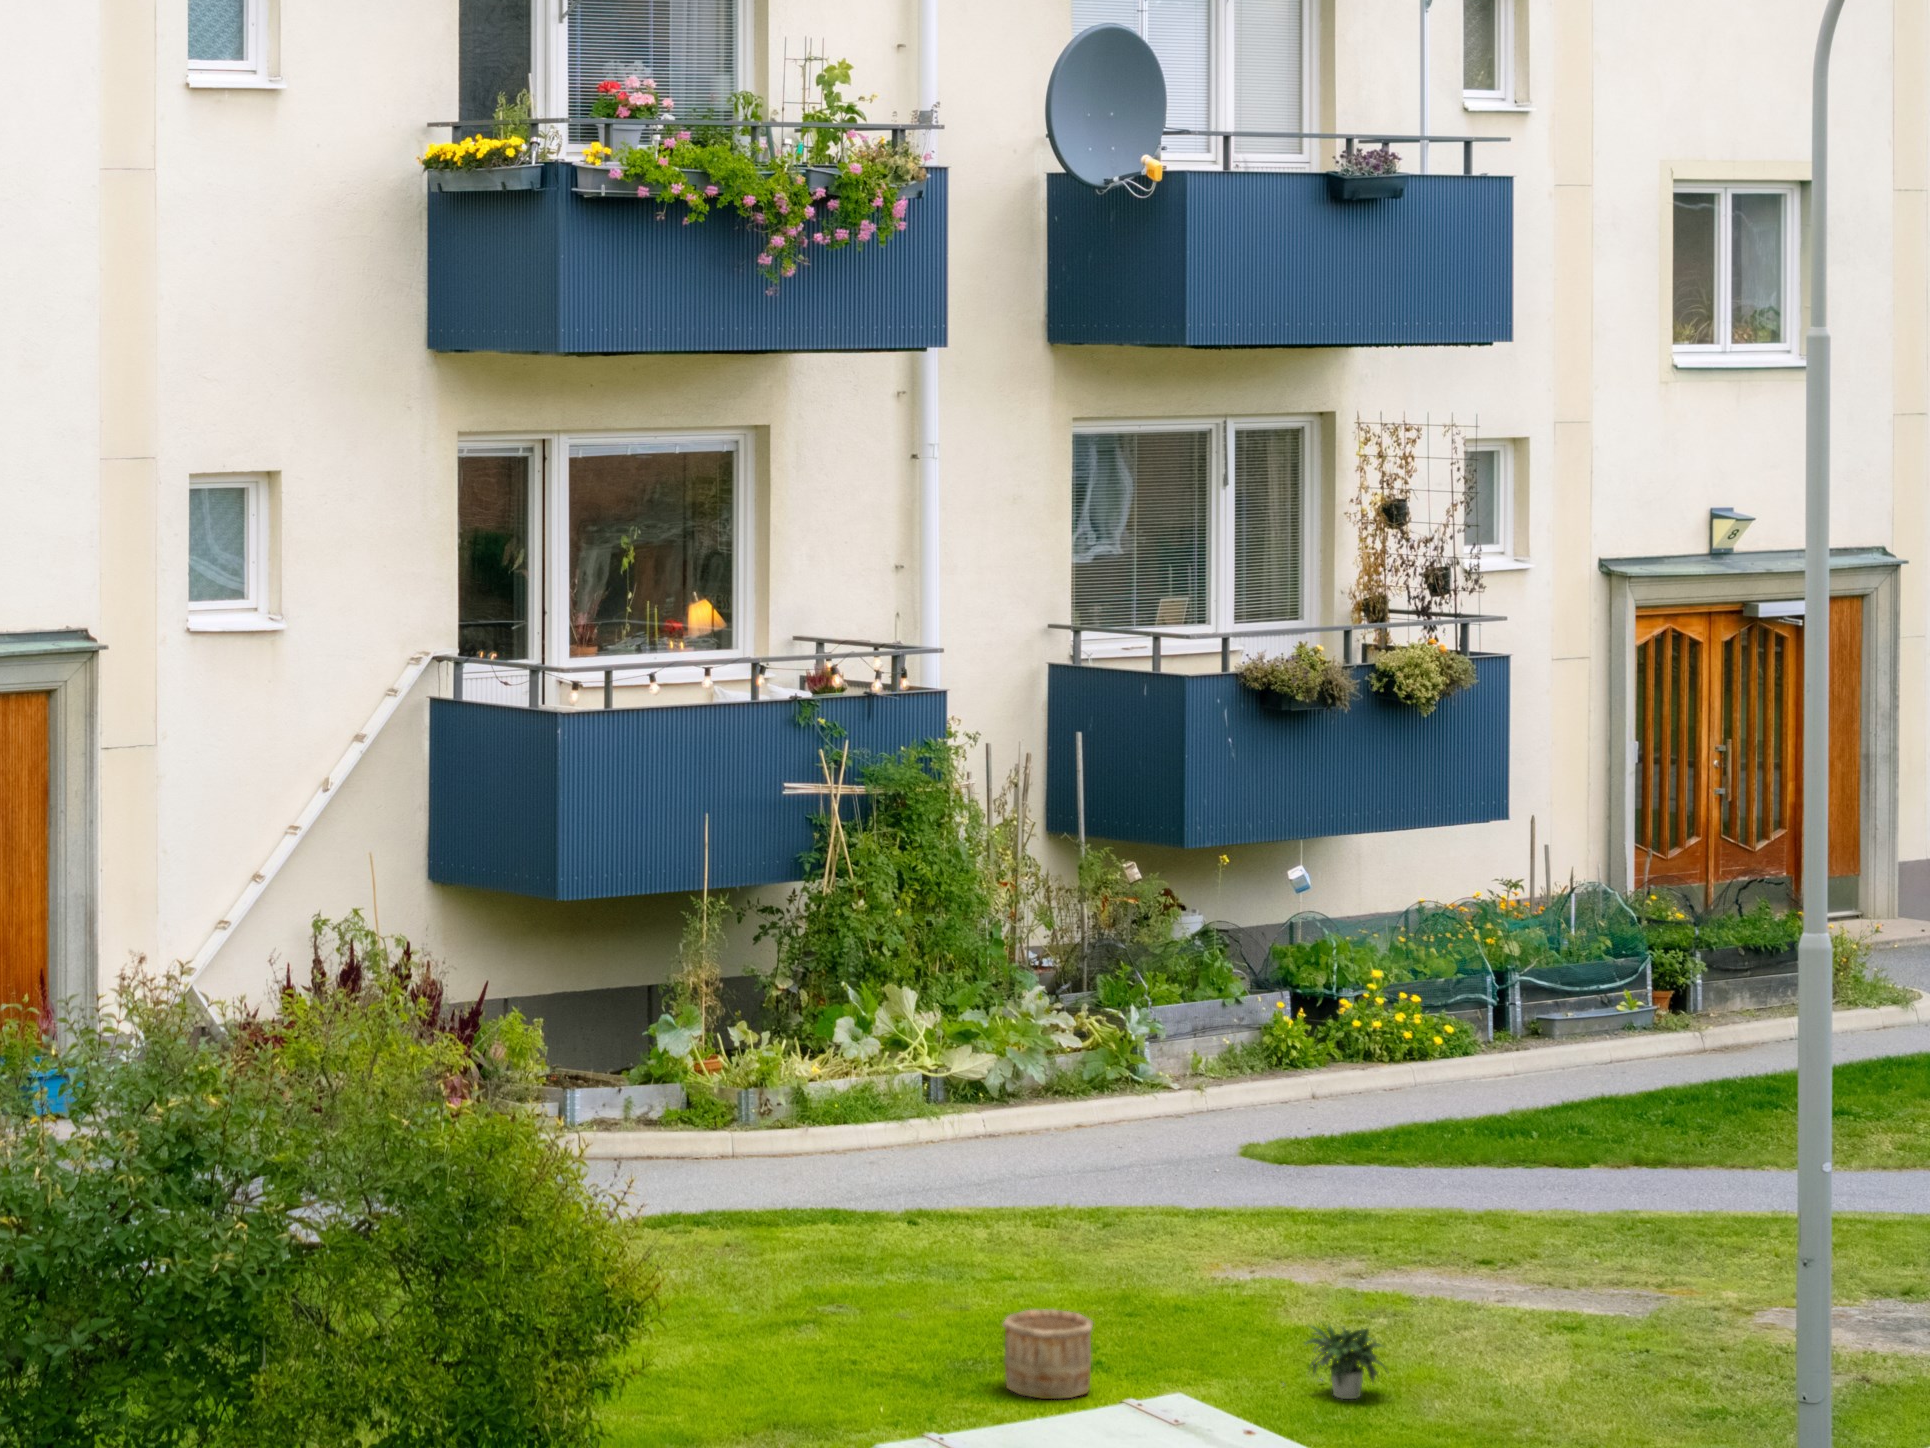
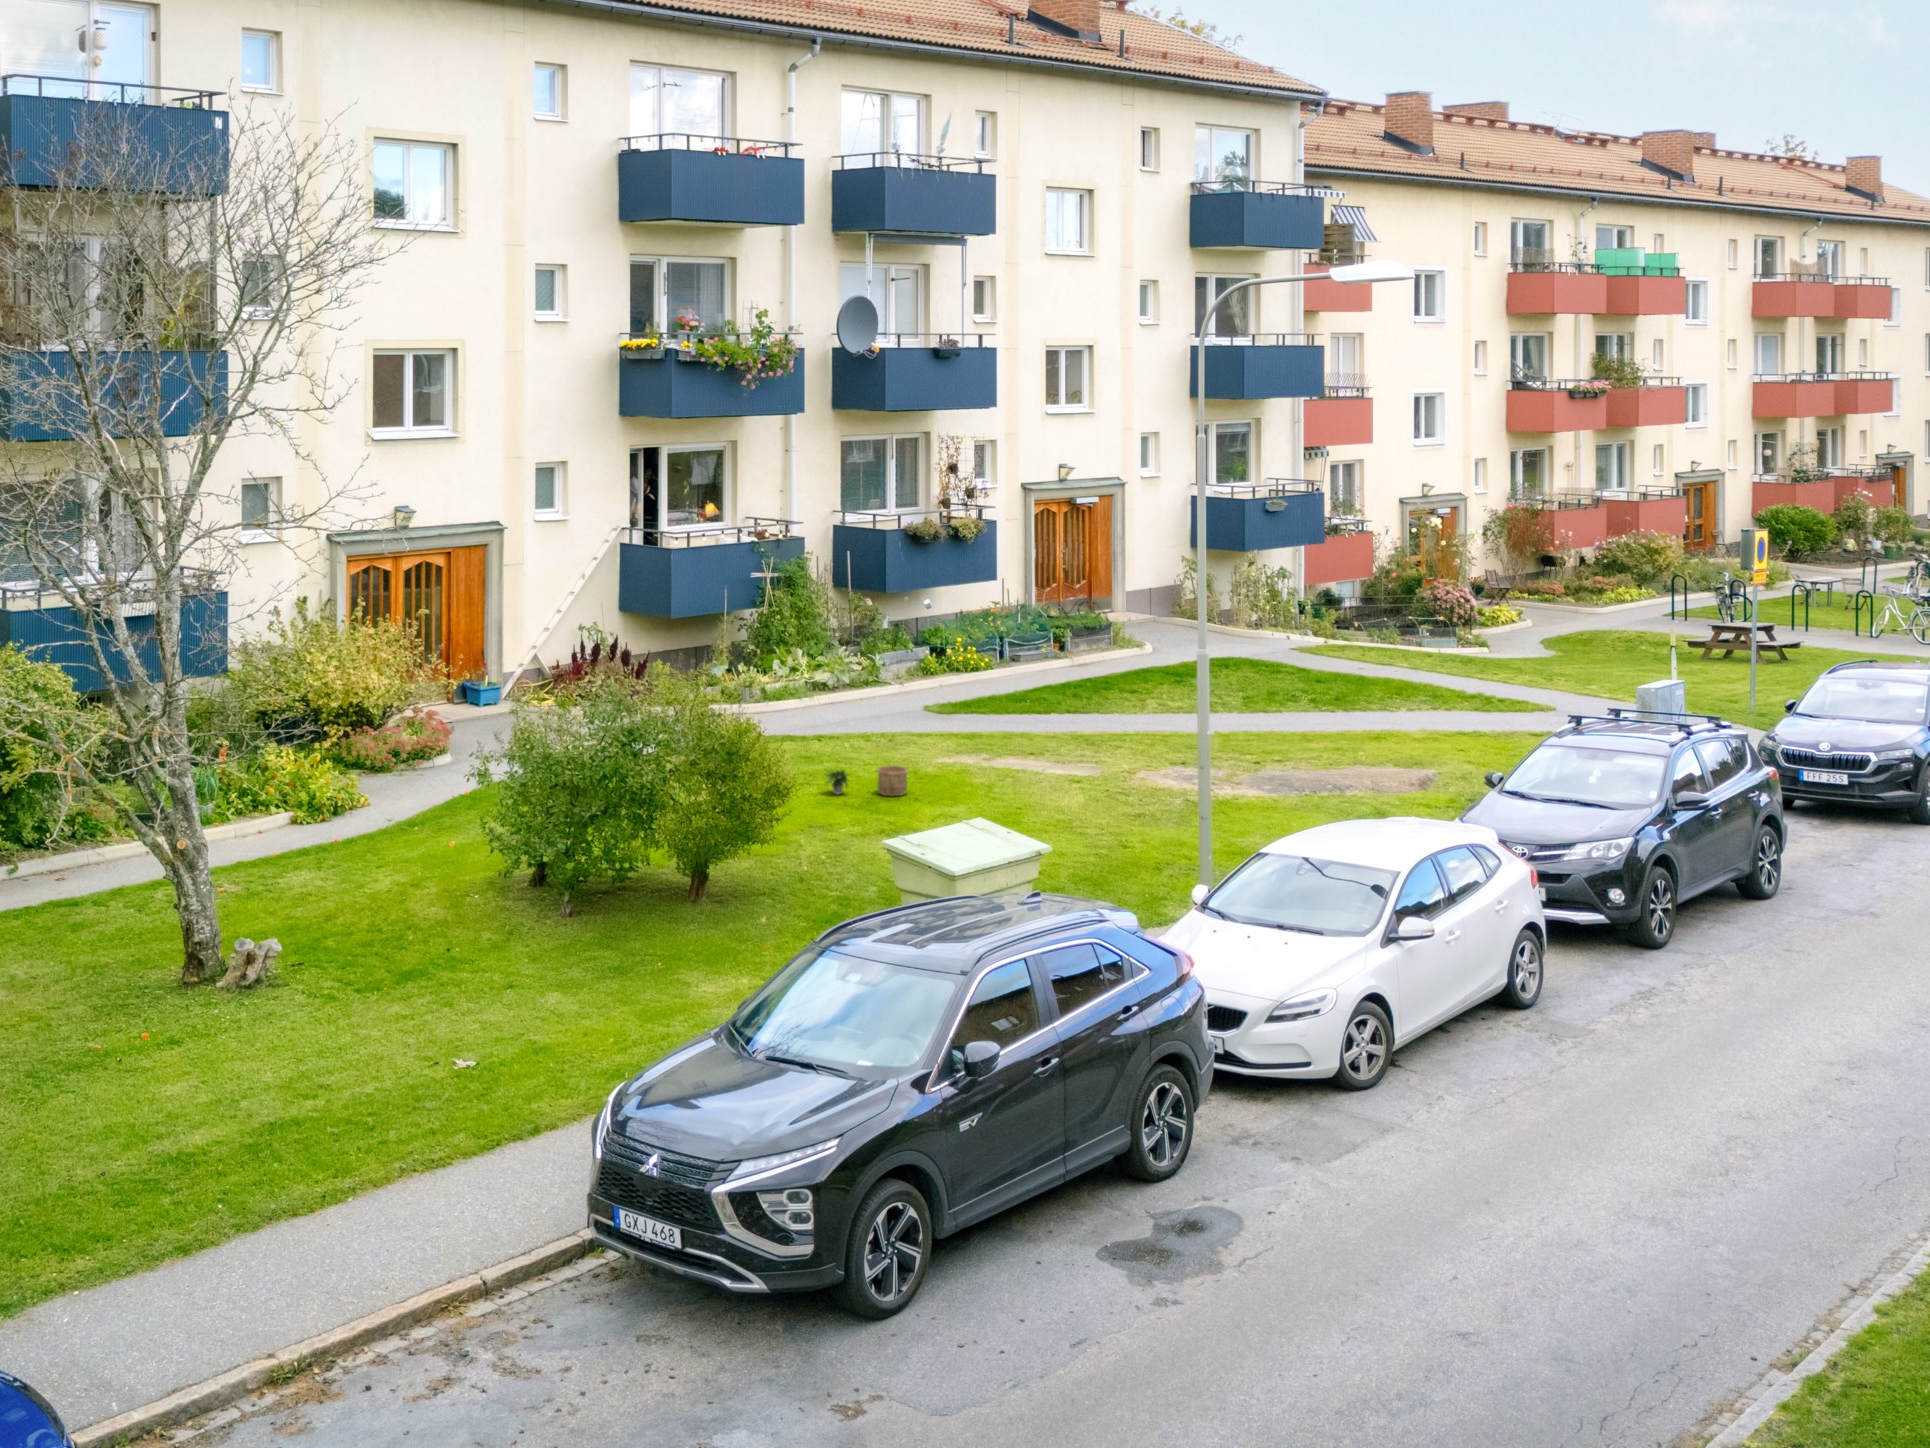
potted plant: present [1306,1326,1389,1399] -> present [827,770,849,794]

